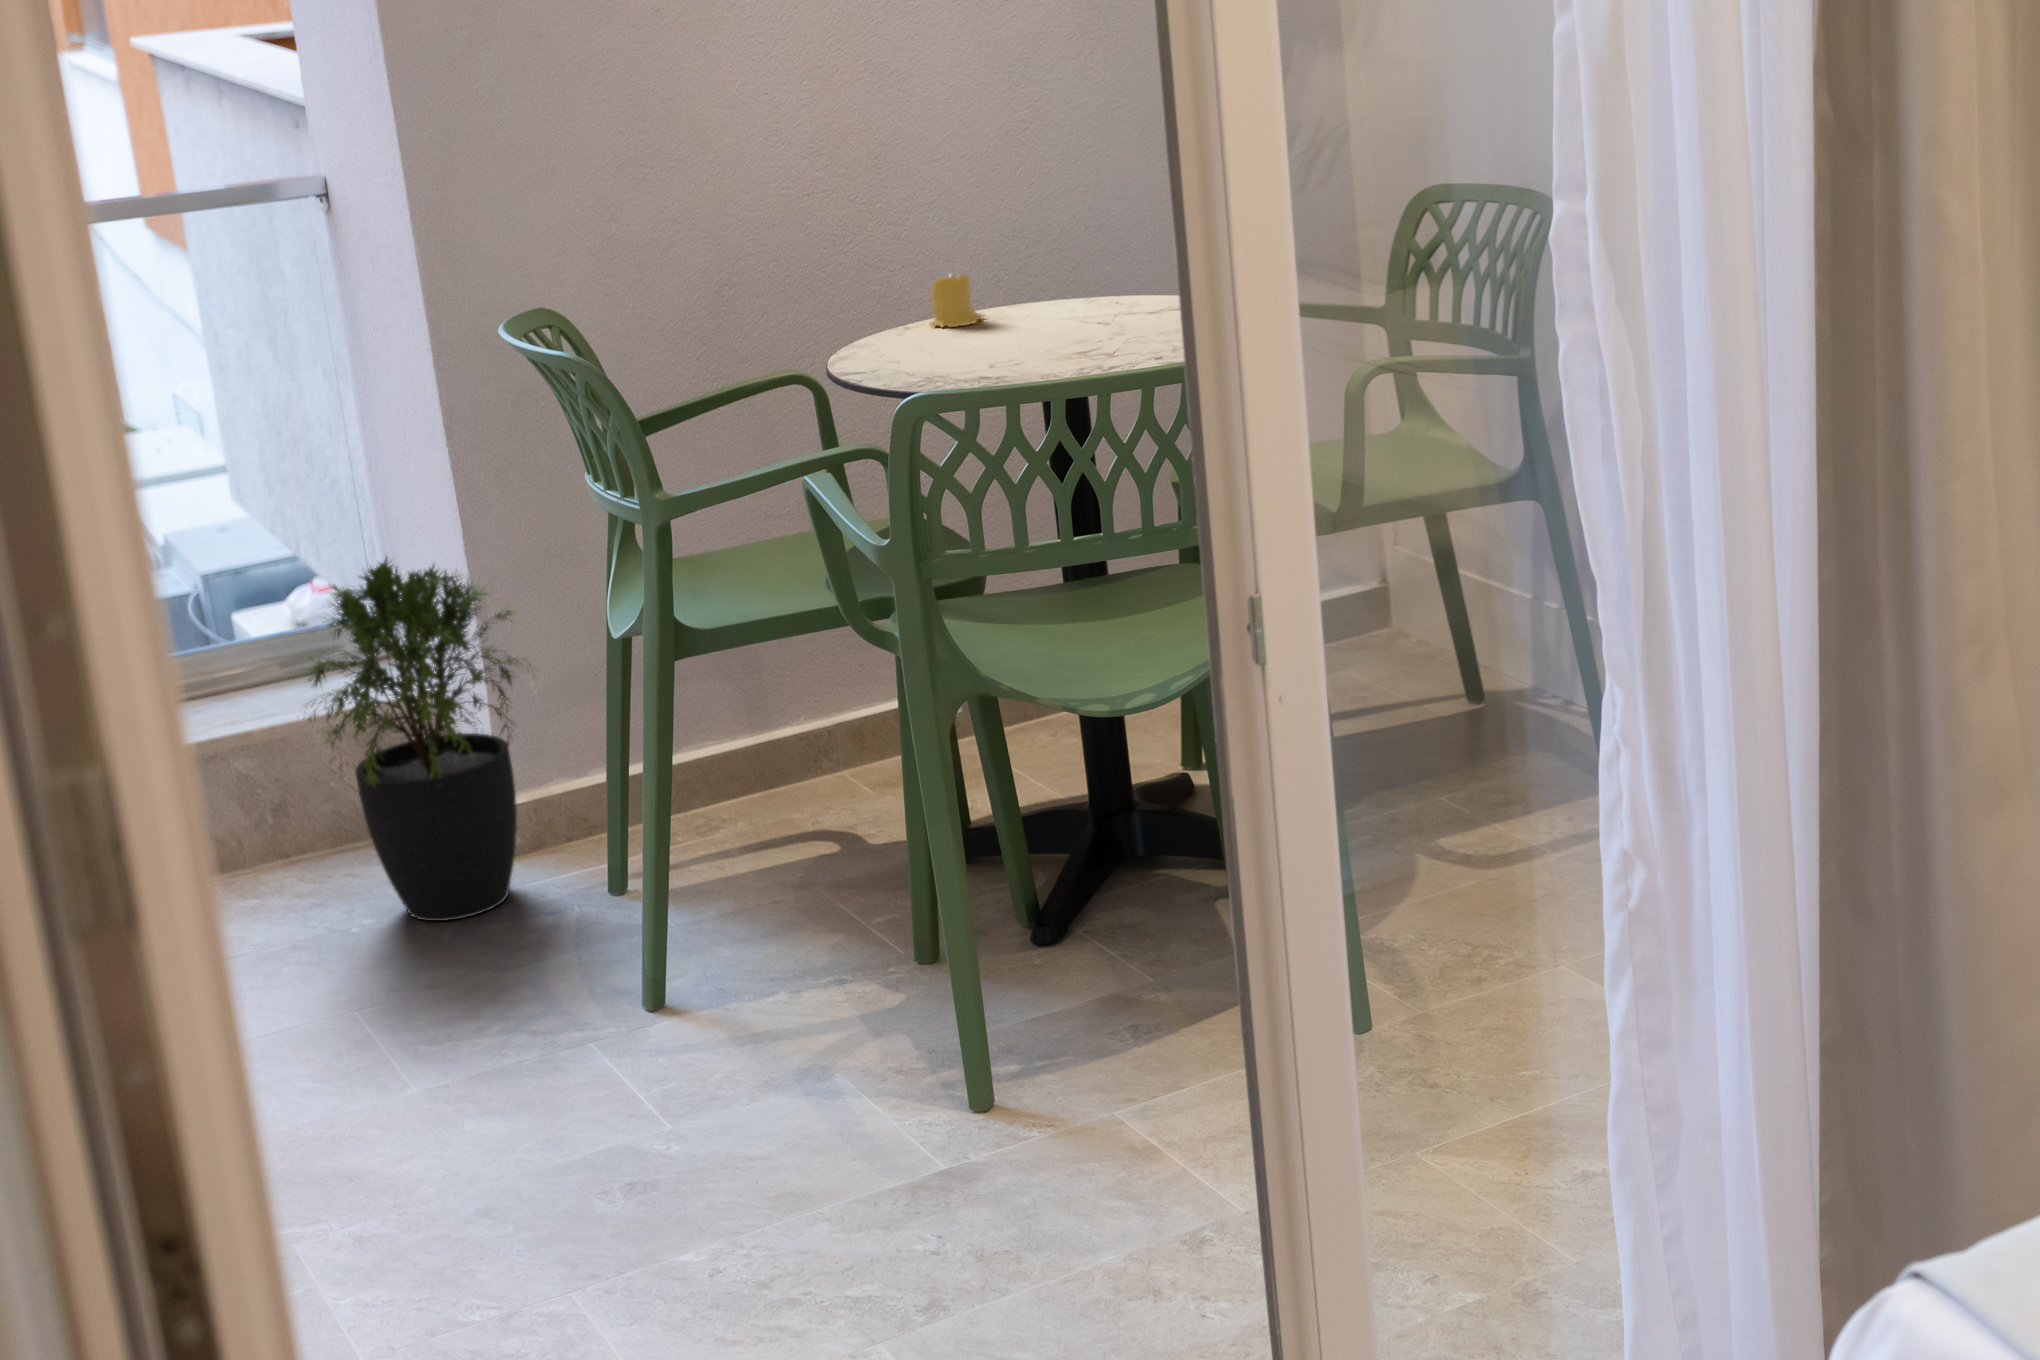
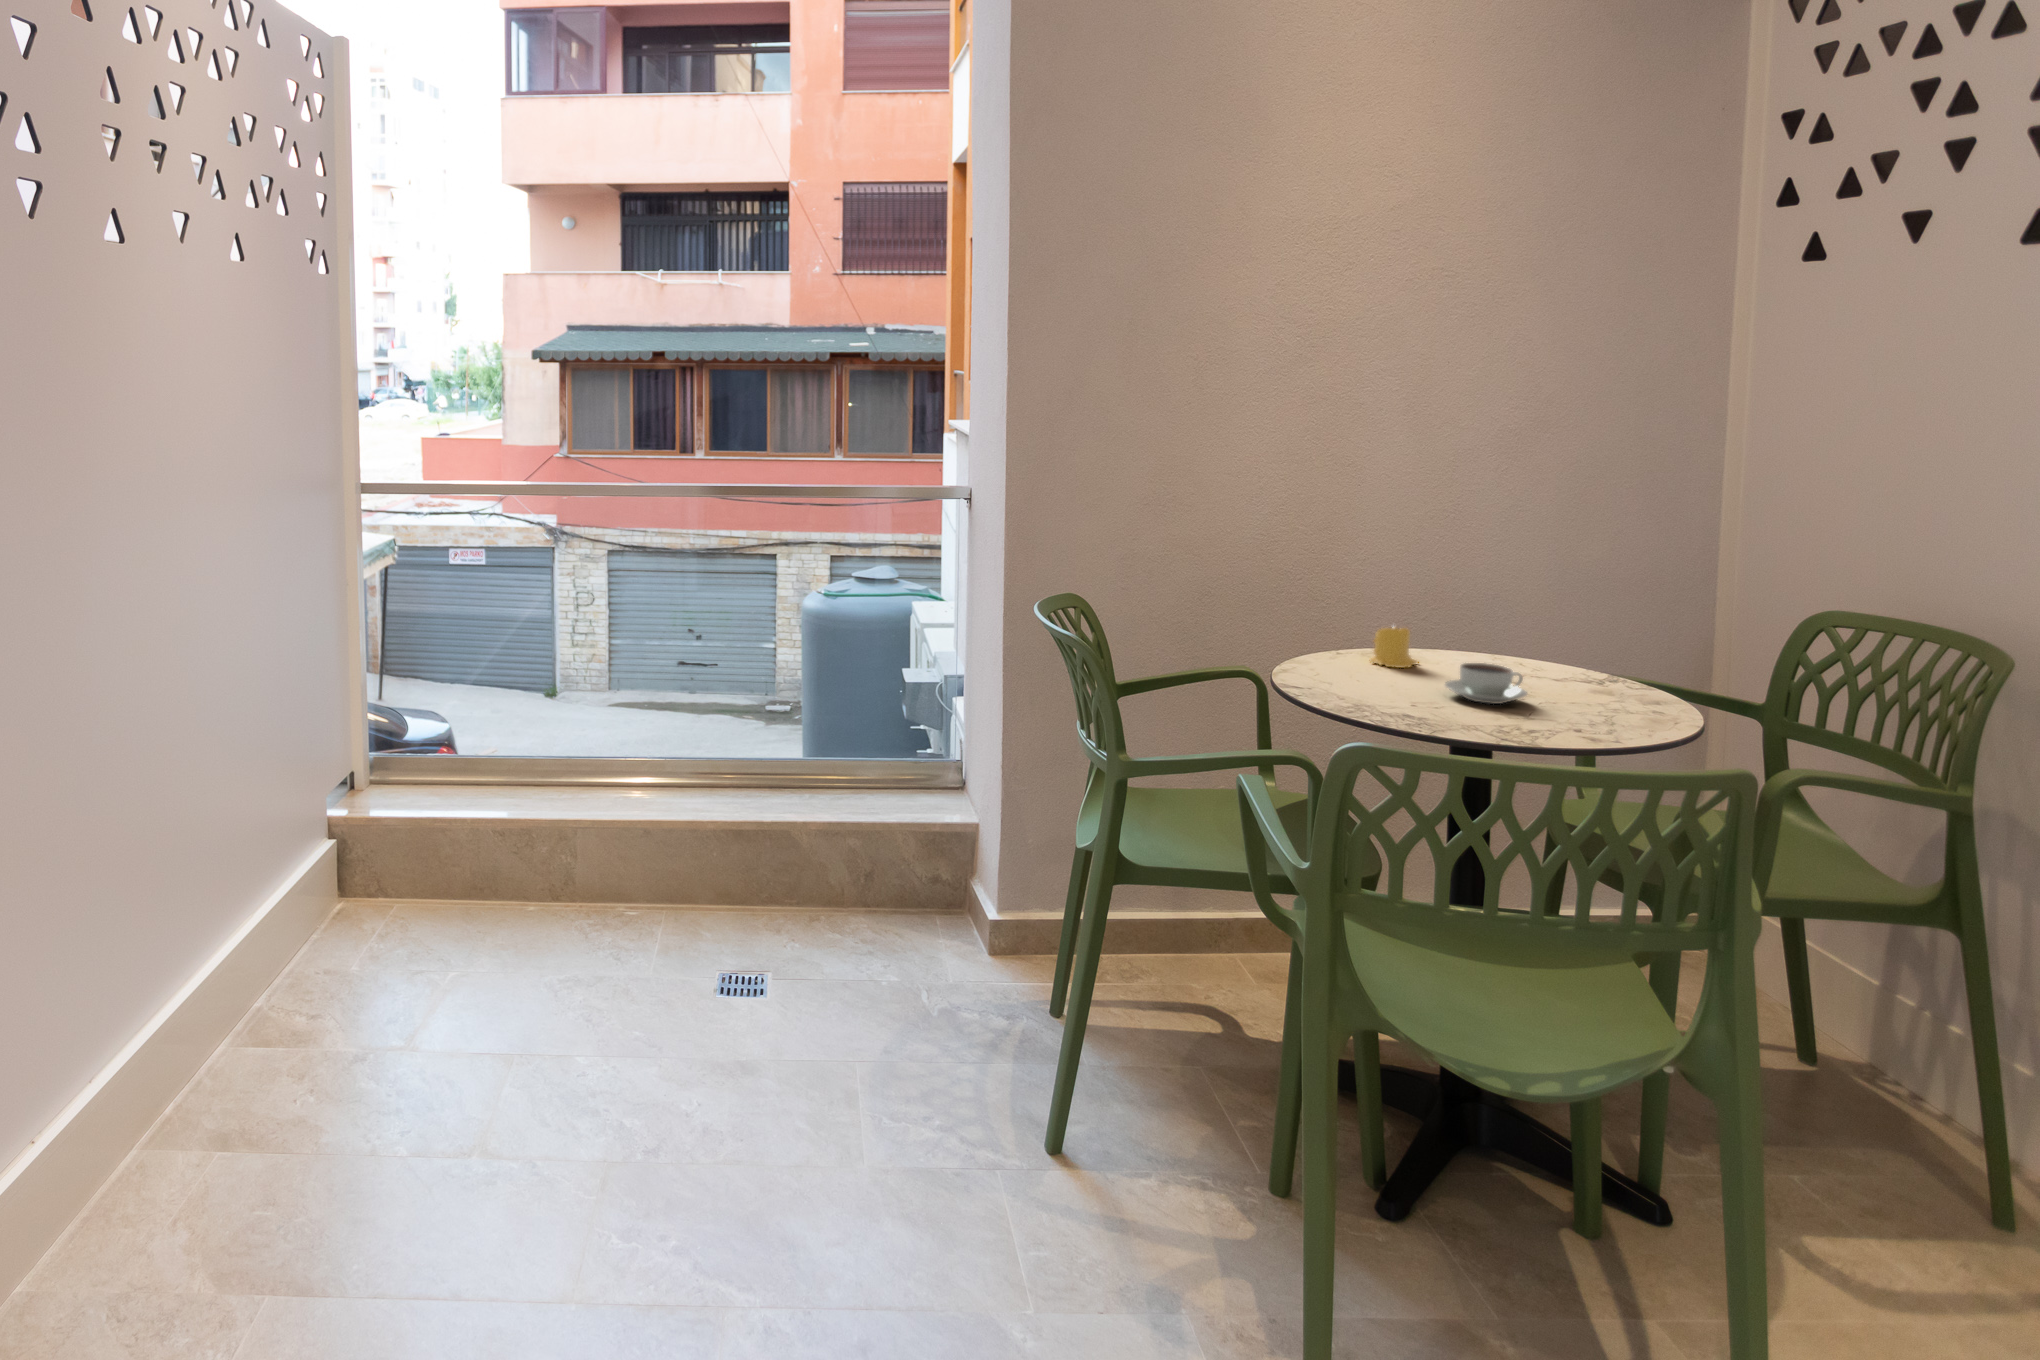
coffee cup: none [1010,297,1096,344] -> present [1445,663,1527,704]
potted plant: present [302,556,532,921] -> none [867,735,1035,995]

